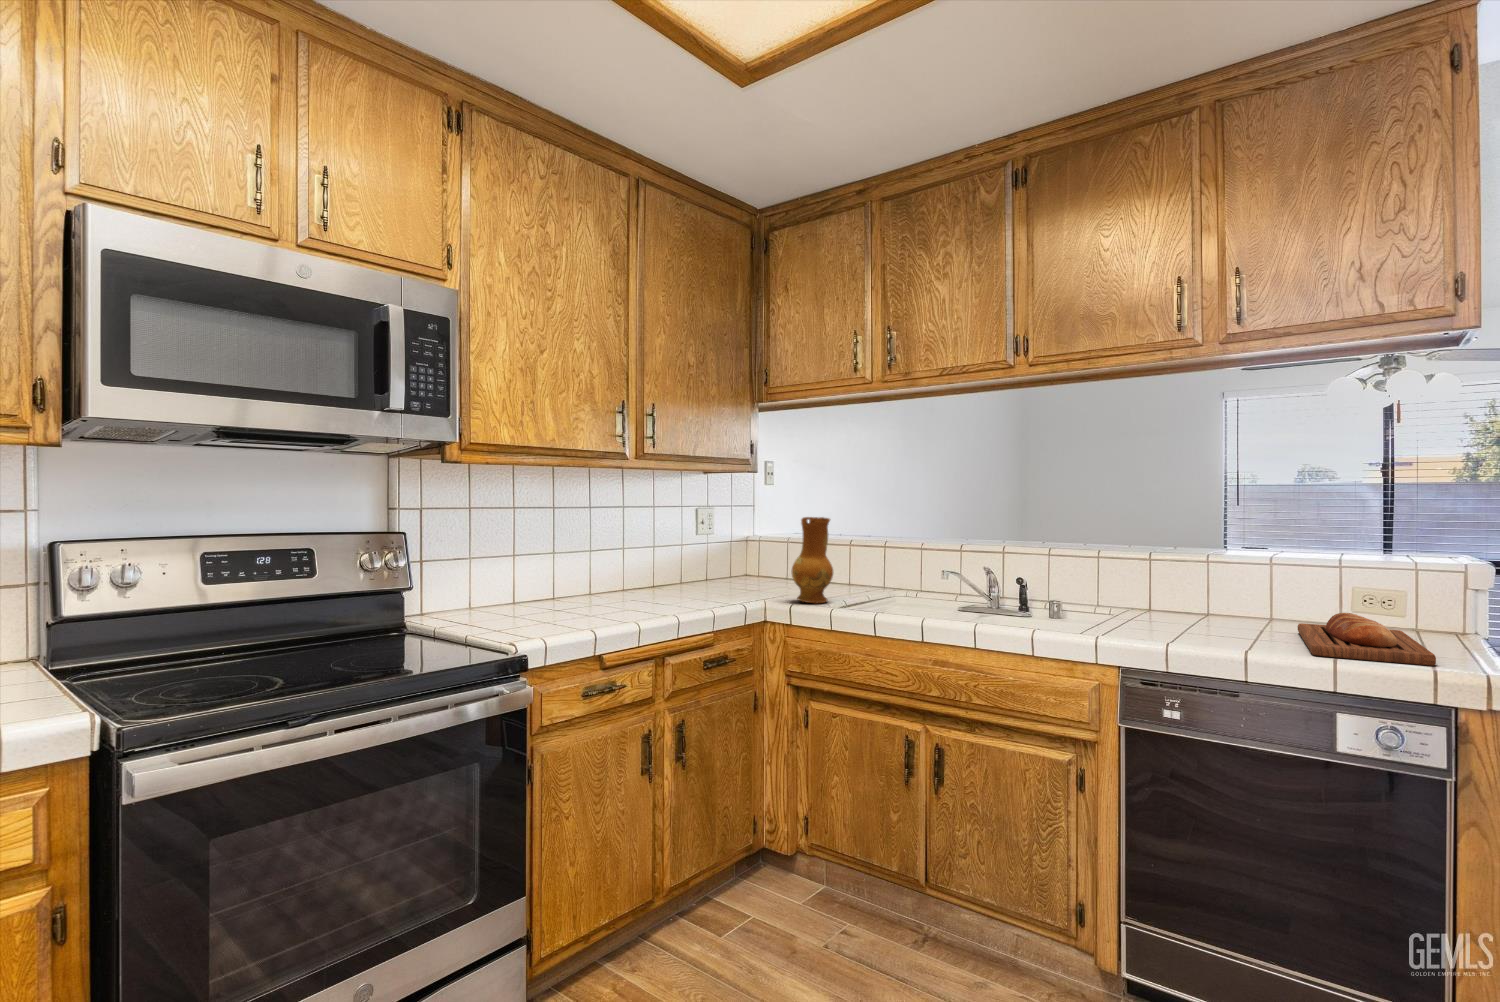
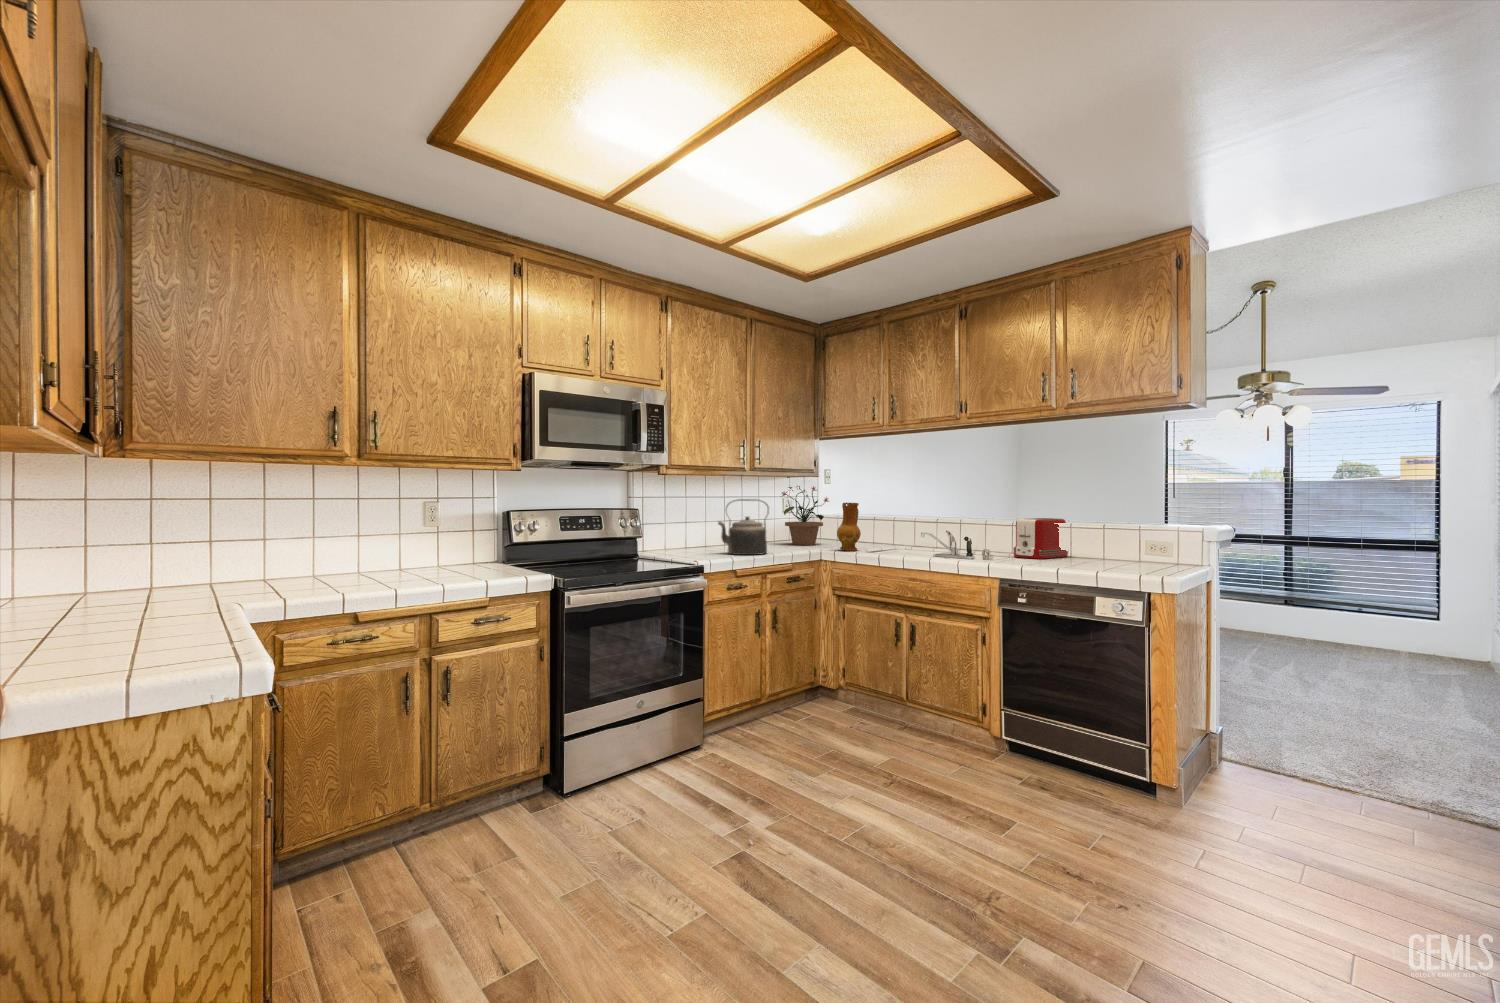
potted plant: none [682,485,776,589] -> present [781,486,828,545]
kettle: none [571,512,670,619] -> present [718,499,769,555]
toaster: none [1110,545,1202,621] -> present [1013,518,1068,559]
bread loaf: present [1298,613,1436,666] -> none [1089,551,1155,573]

